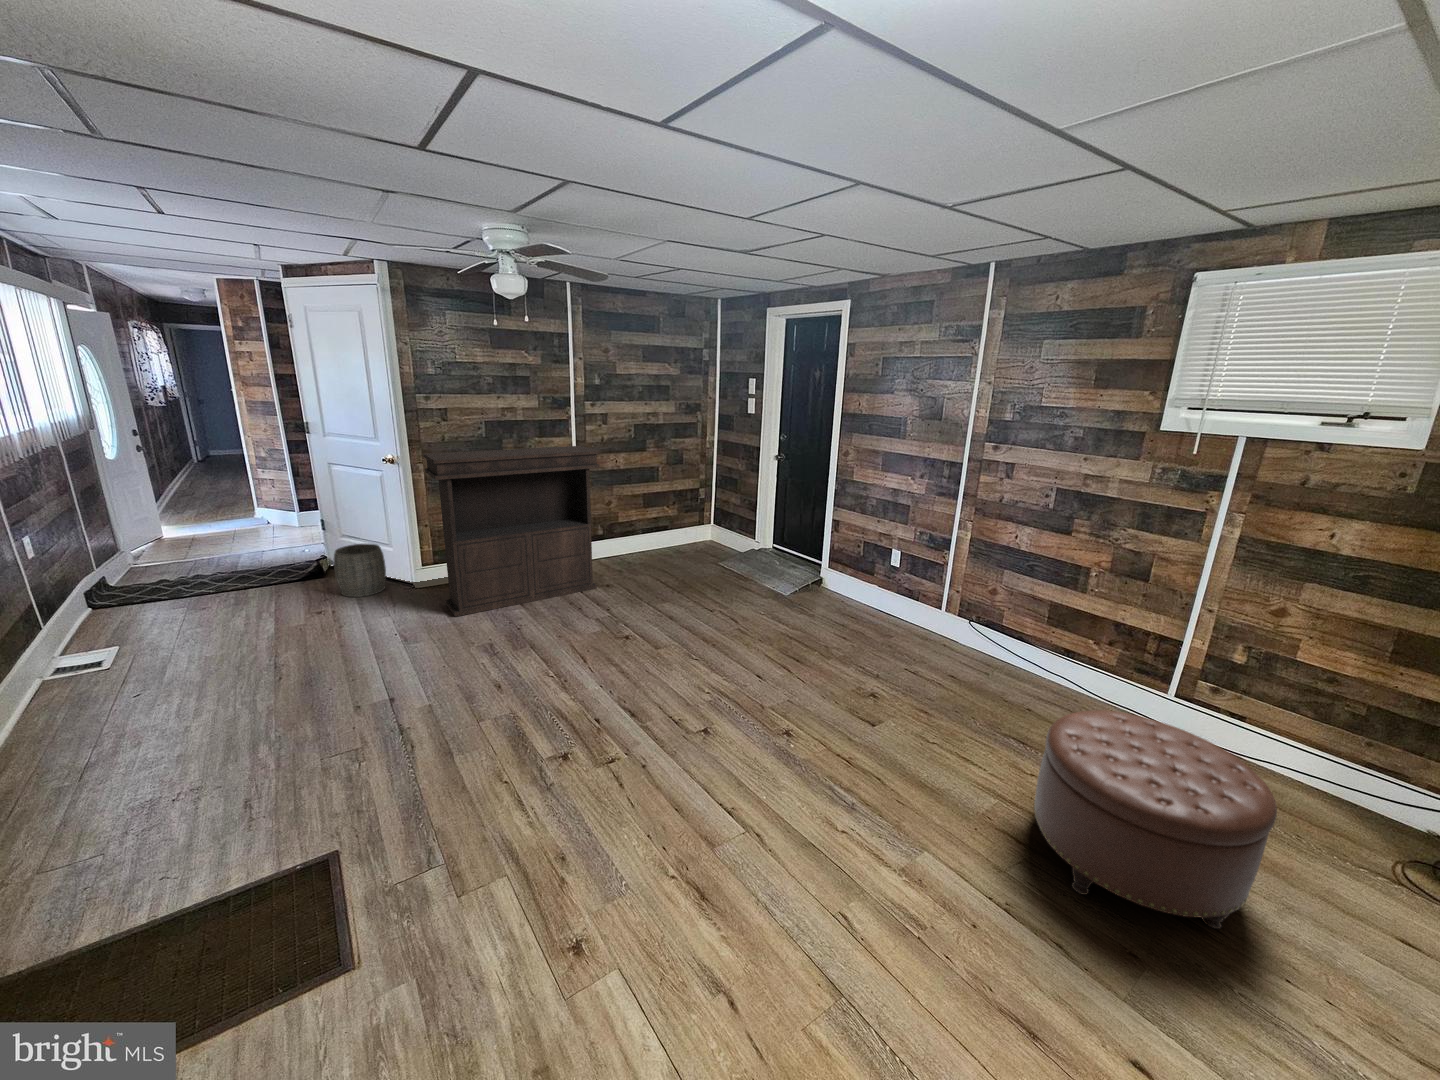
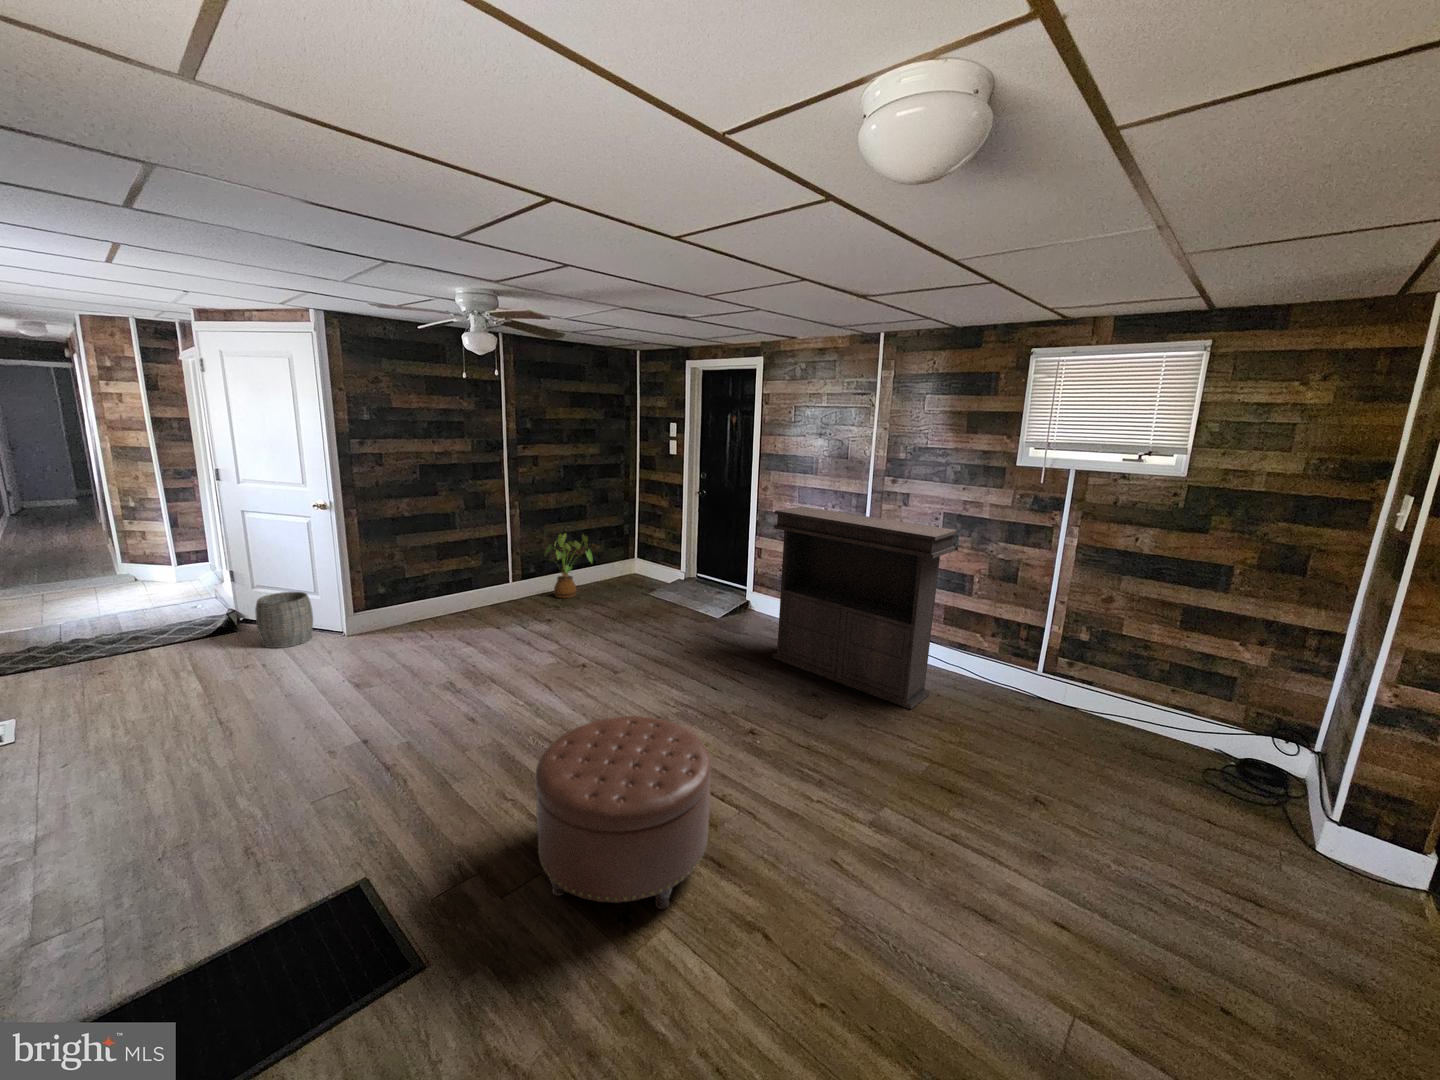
console table: present [423,446,600,617] -> present [773,507,957,709]
house plant: none [610,496,659,564] -> present [545,534,592,598]
ottoman: present [1034,710,1277,929] -> present [535,716,711,909]

